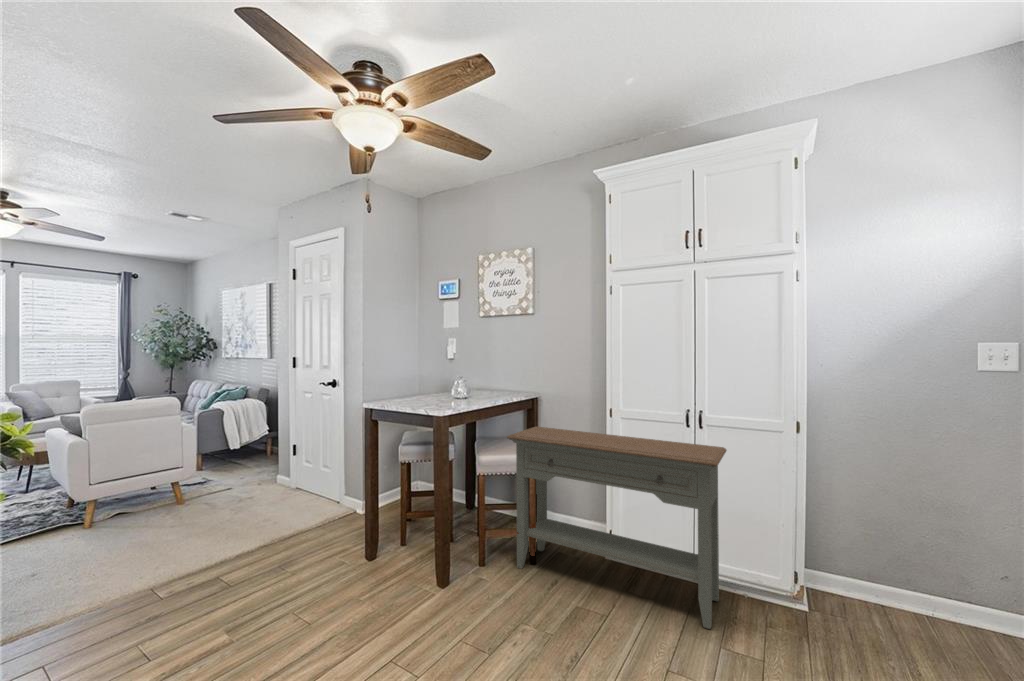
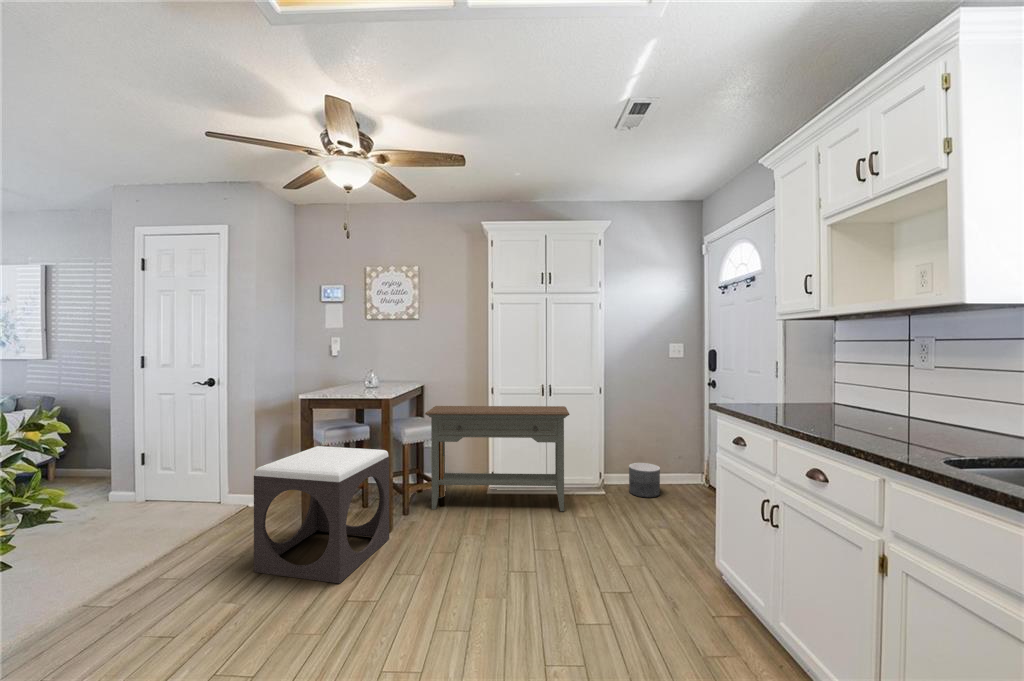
footstool: none [274,465,433,662] -> present [254,446,389,583]
planter: none [865,567,942,650] -> present [629,463,660,497]

